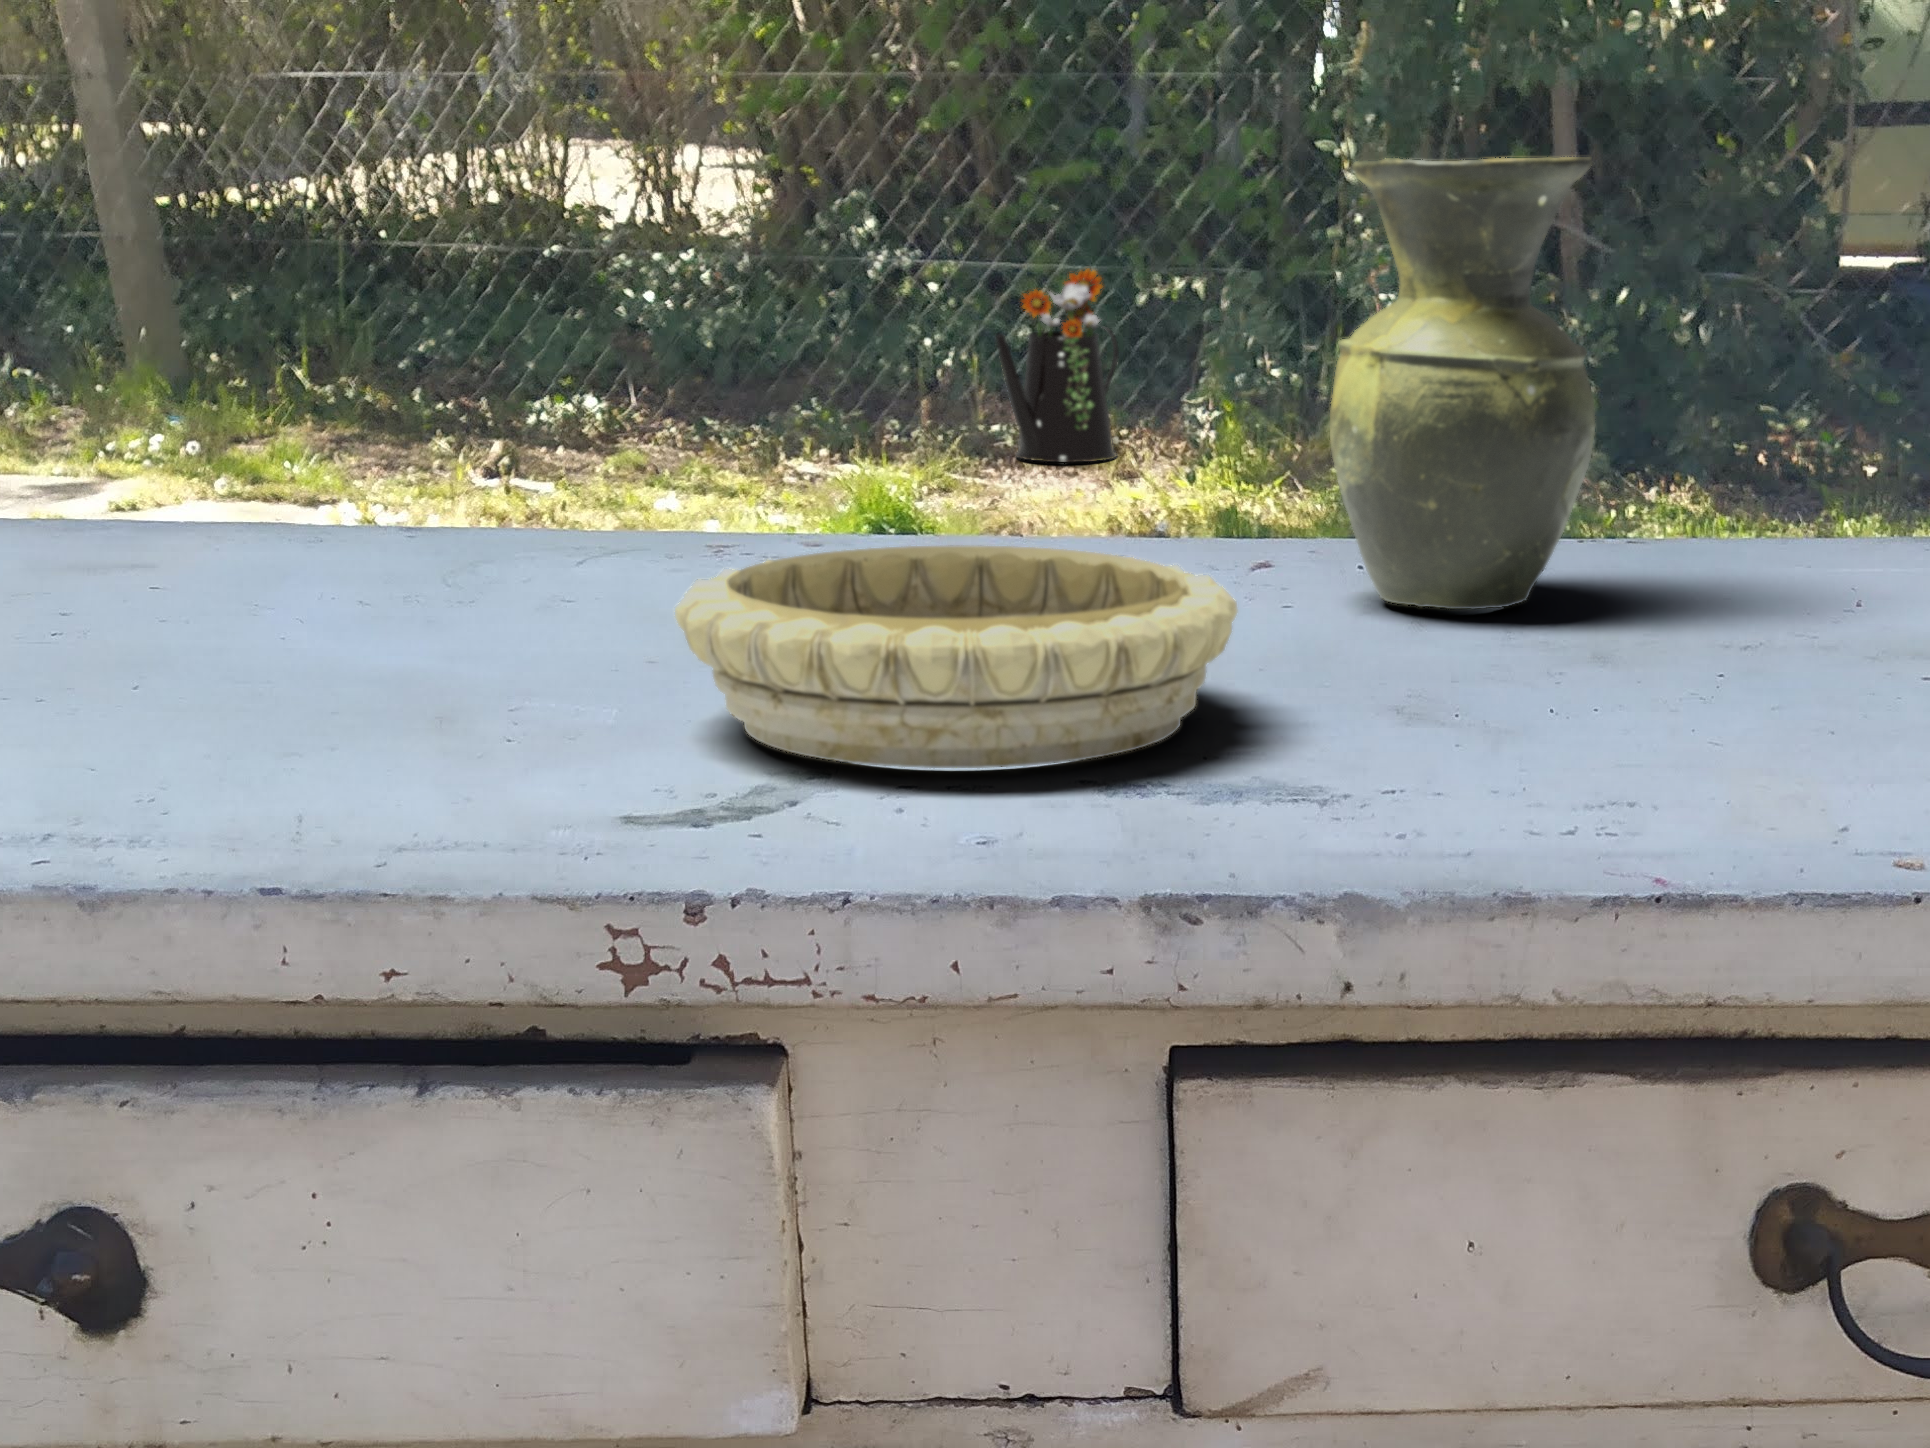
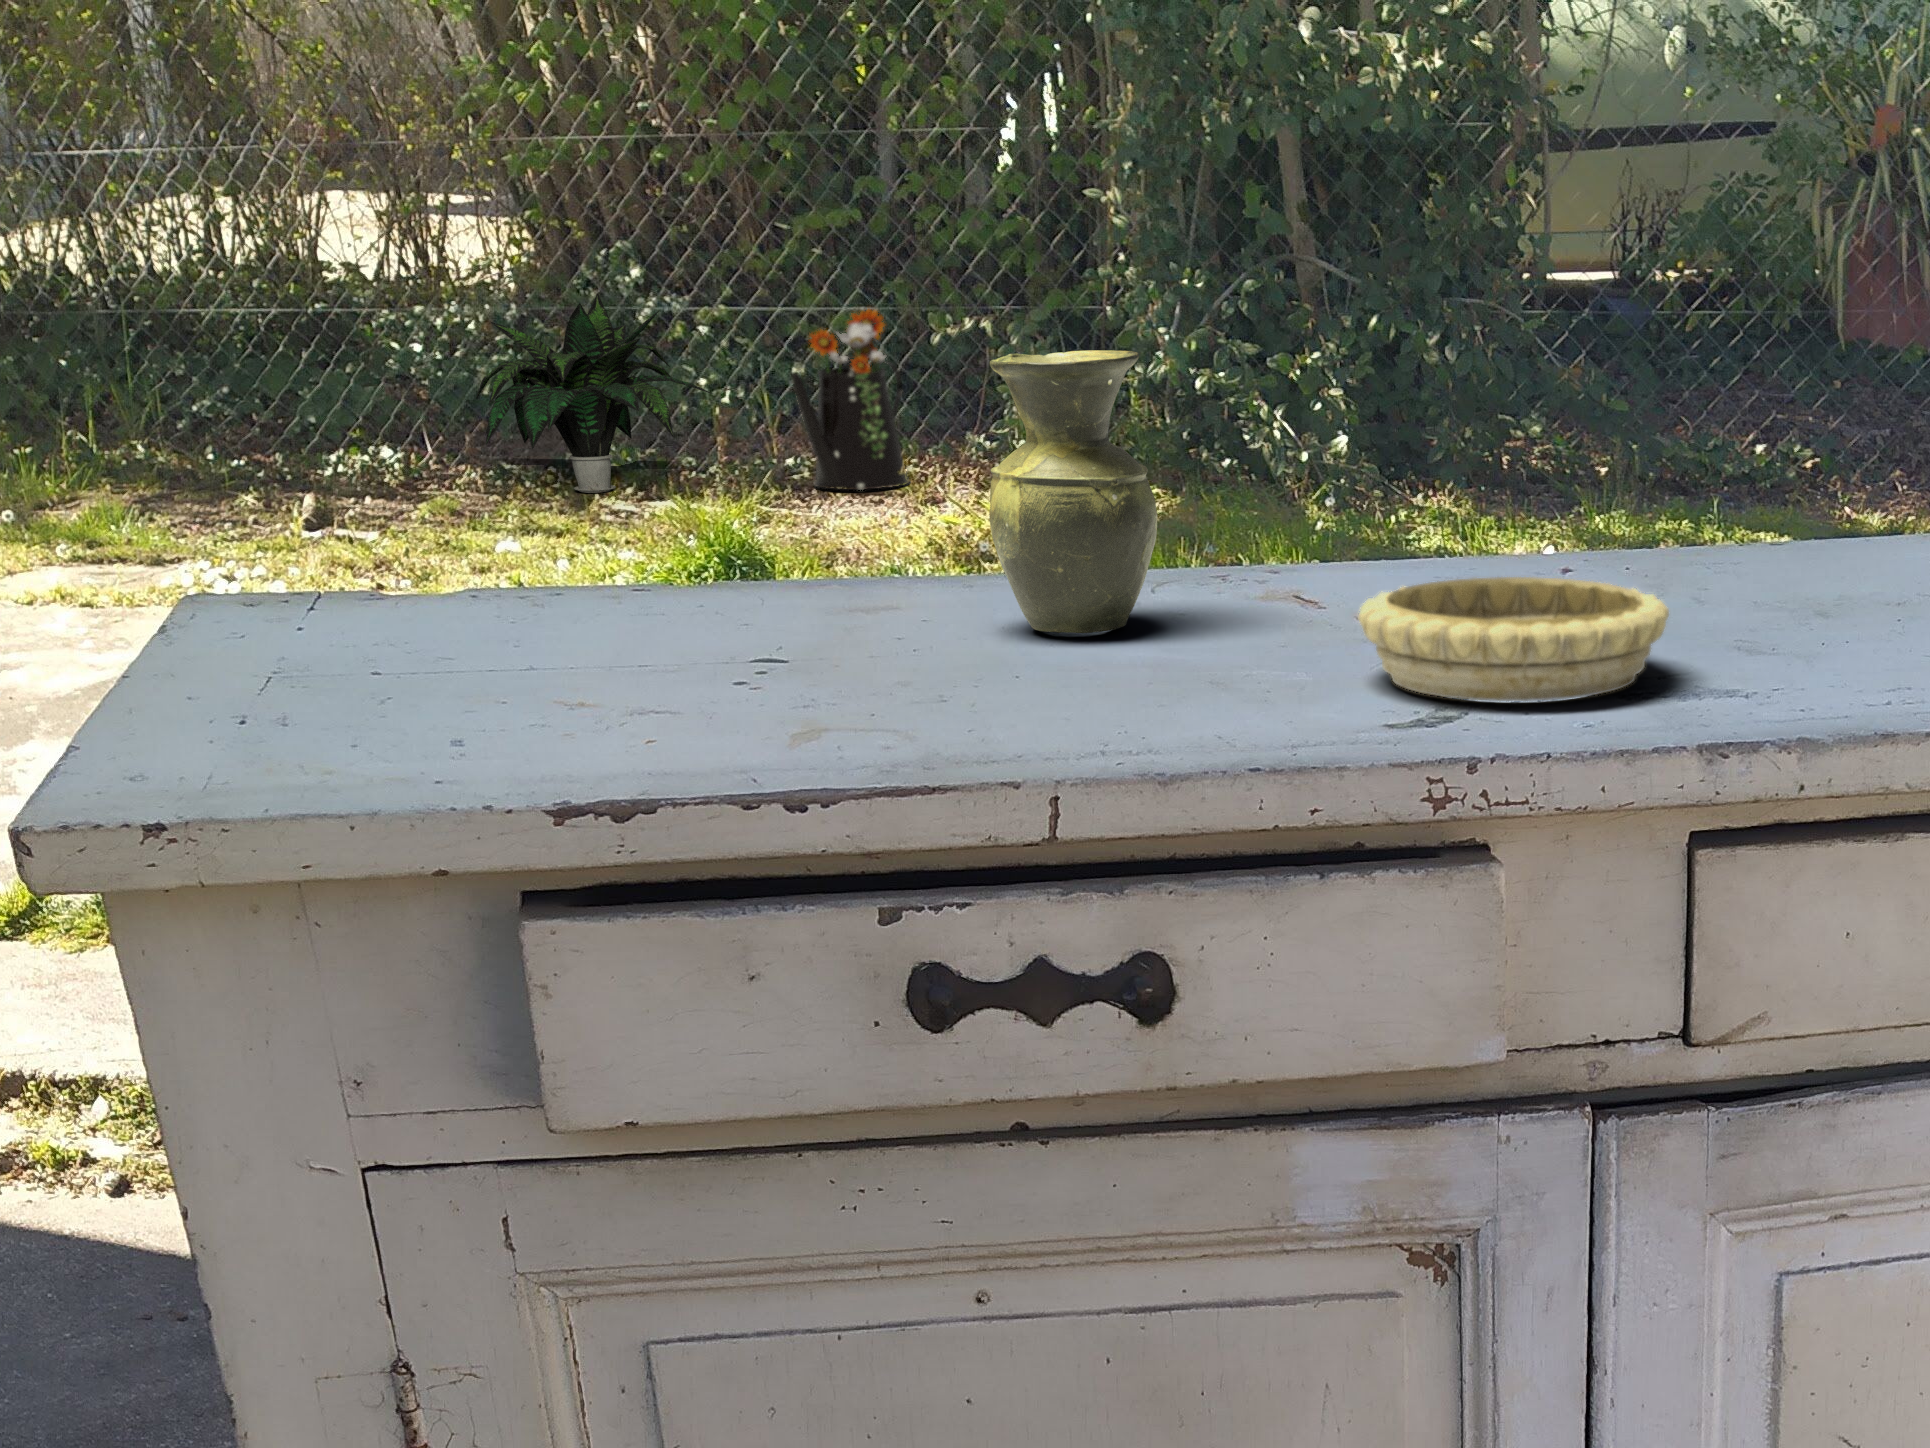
vase: present [1330,157,1595,609] -> present [989,350,1157,633]
potted plant: none [678,243,926,454] -> present [476,293,713,493]

